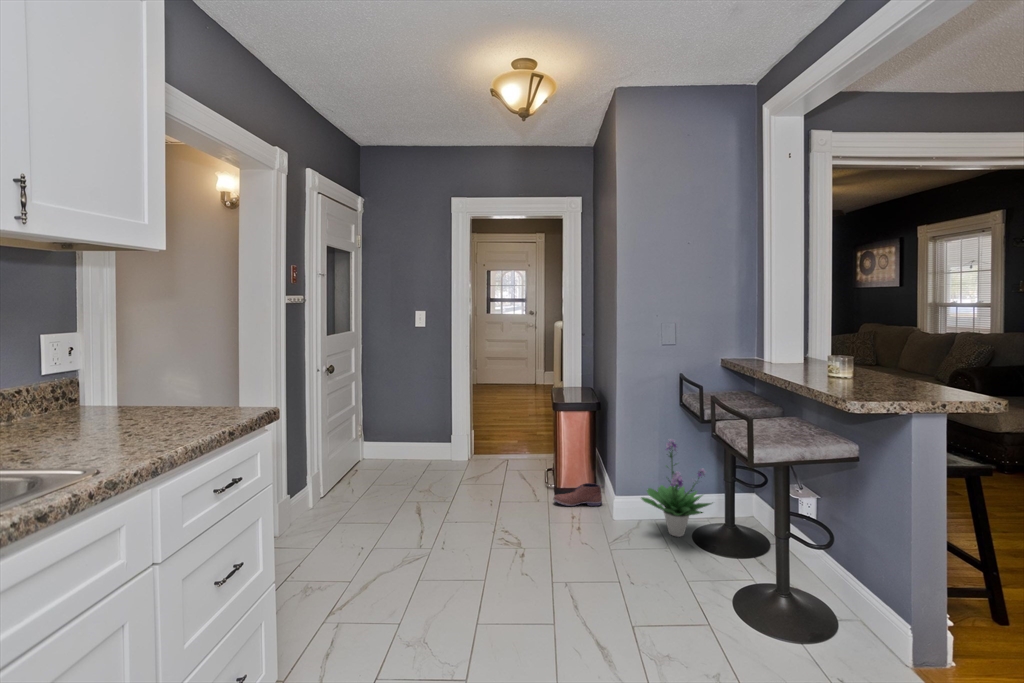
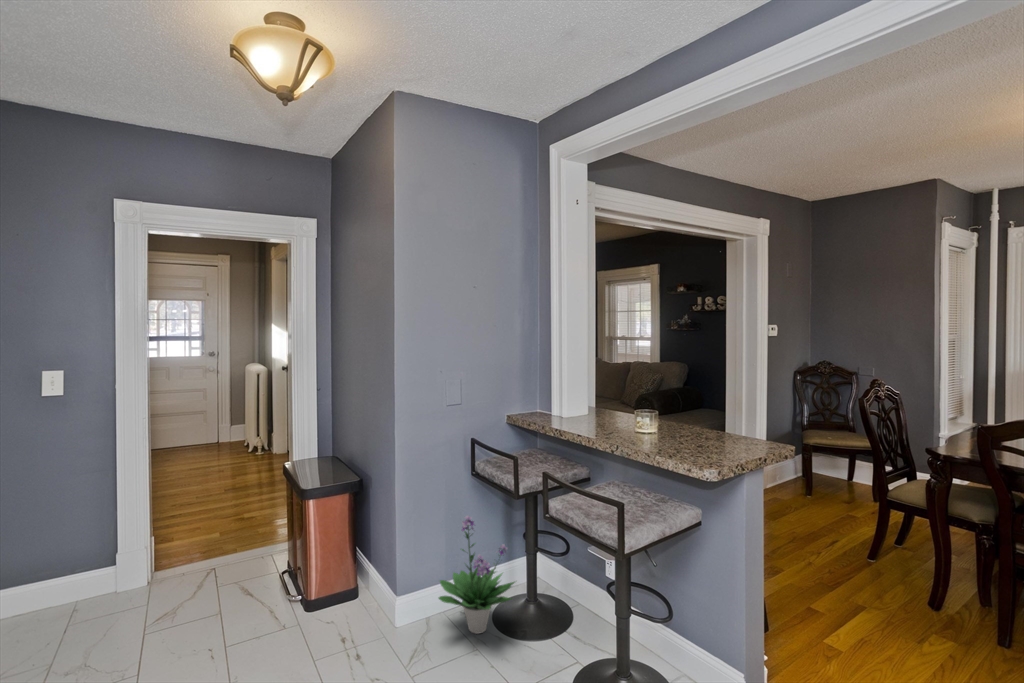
shoe: present [553,483,603,506] -> none [310,588,378,631]

